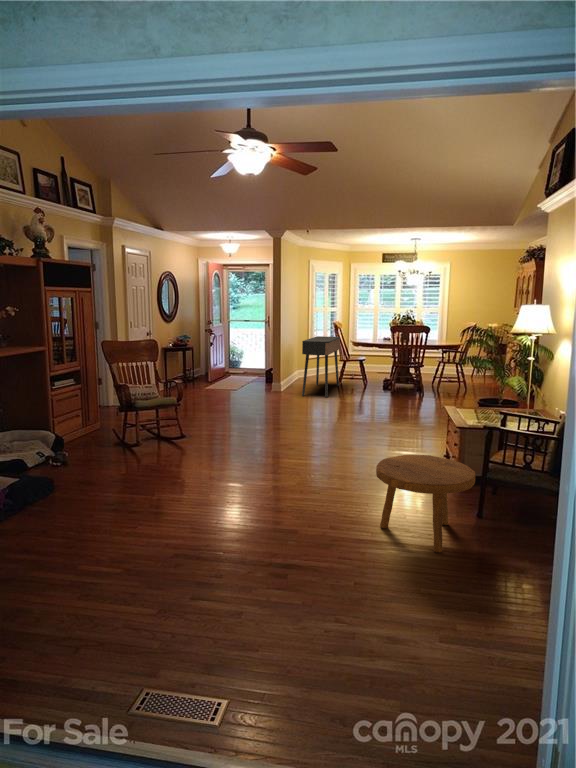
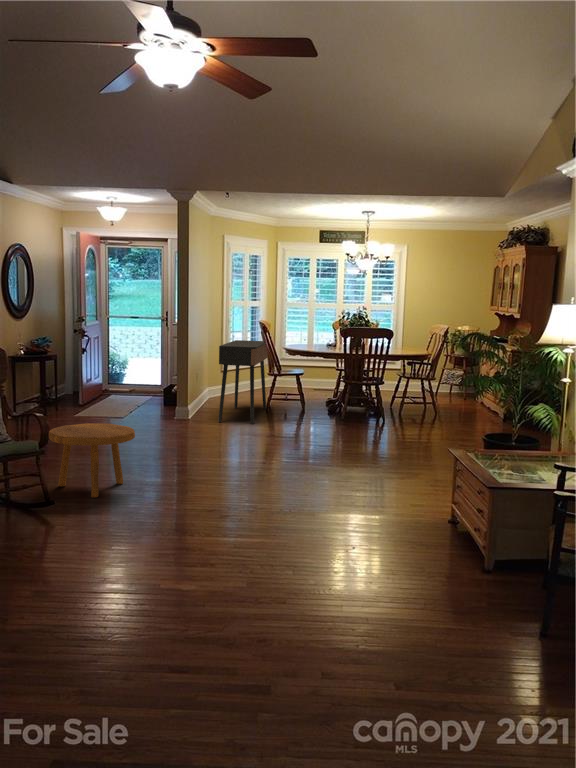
footstool: present [376,455,476,553] -> present [49,423,135,498]

